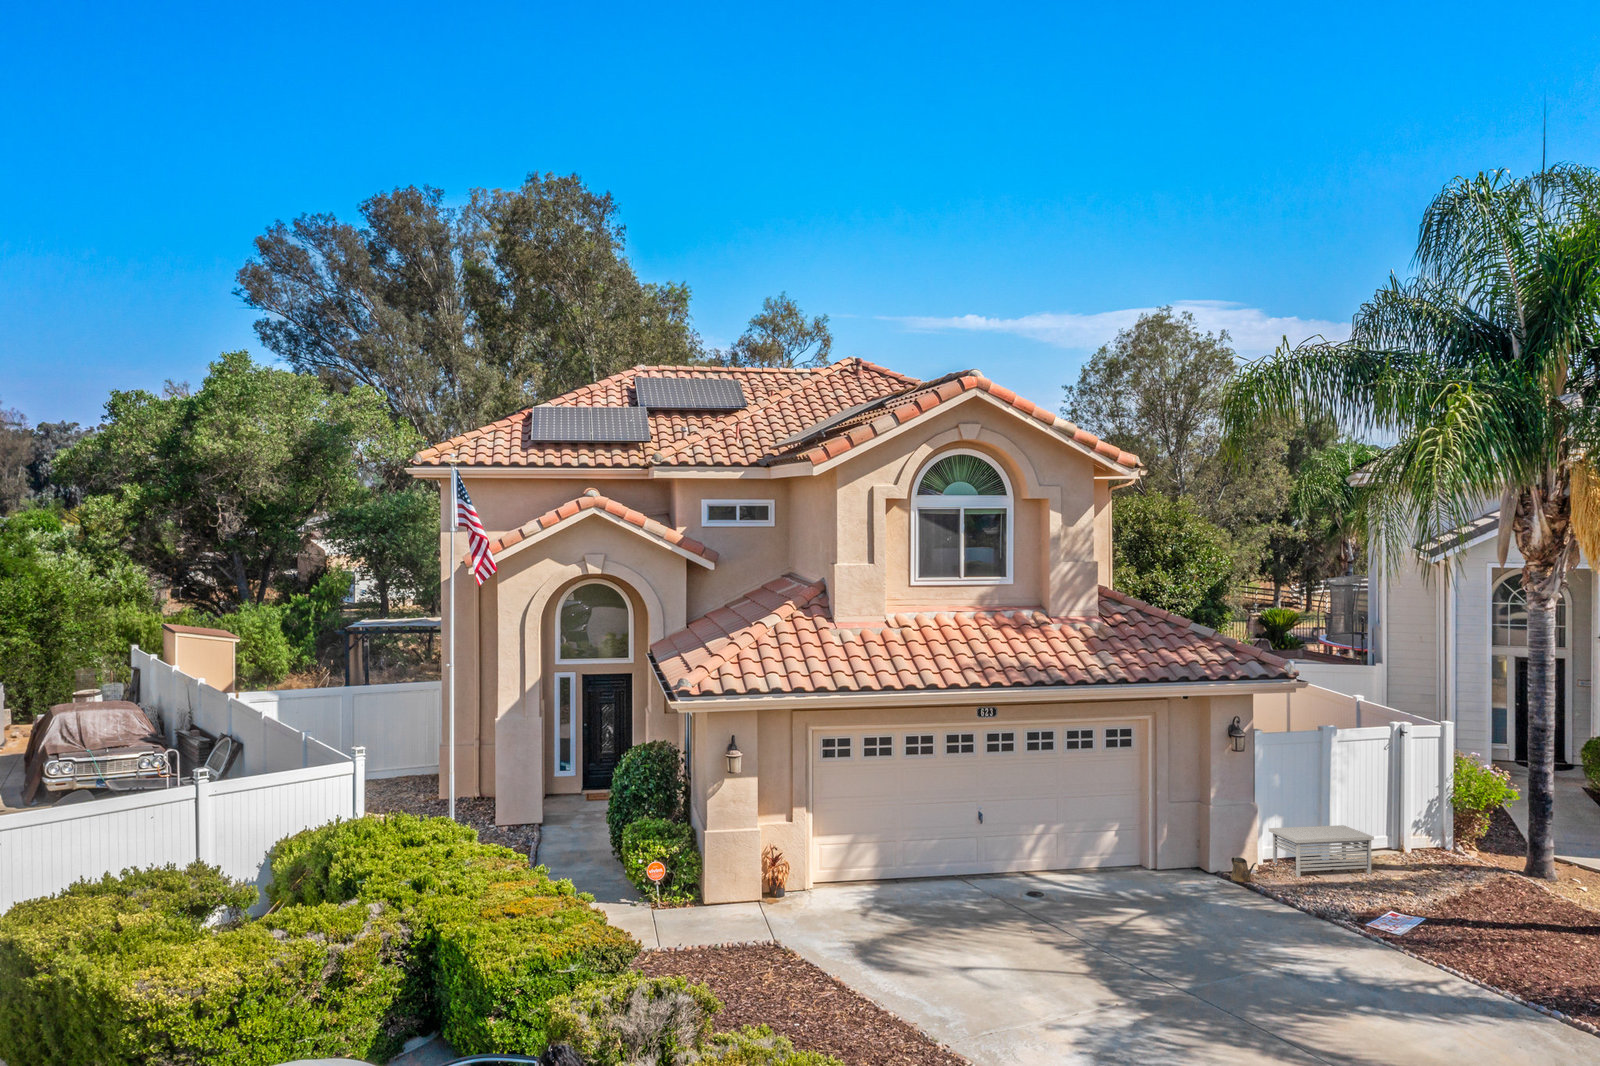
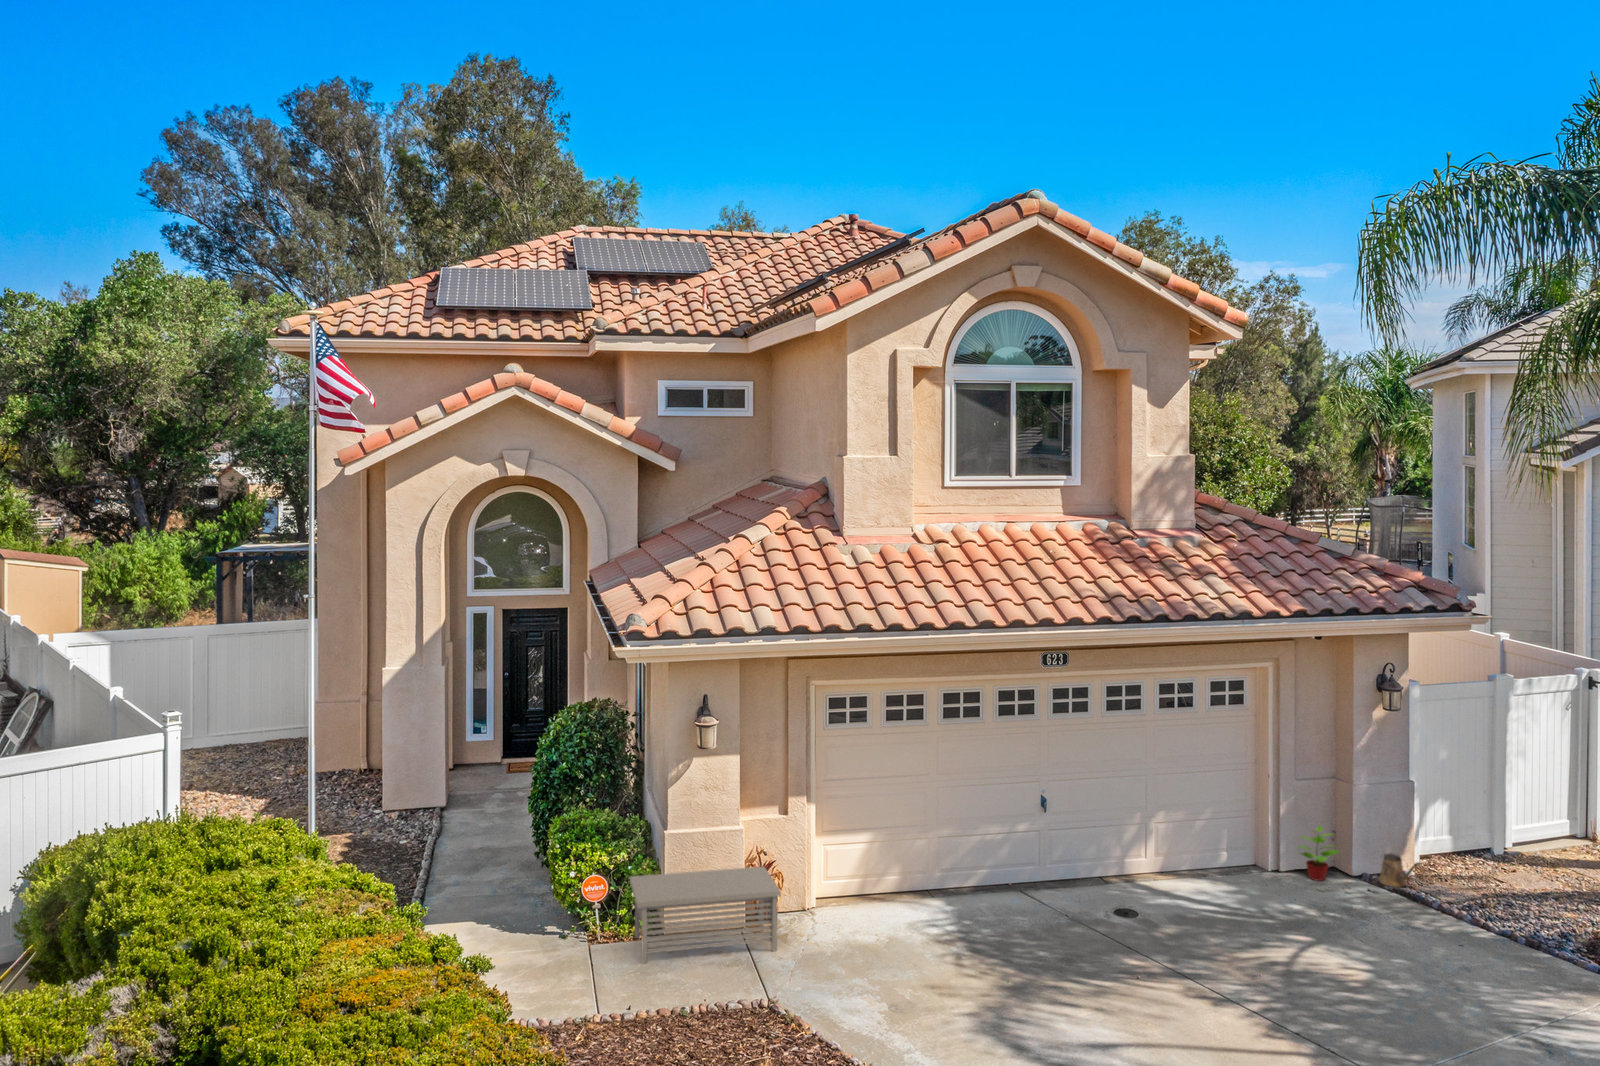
storage bench: present [1269,825,1374,877] -> present [630,867,781,964]
potted plant: none [1169,836,1203,878] -> present [1300,826,1338,881]

